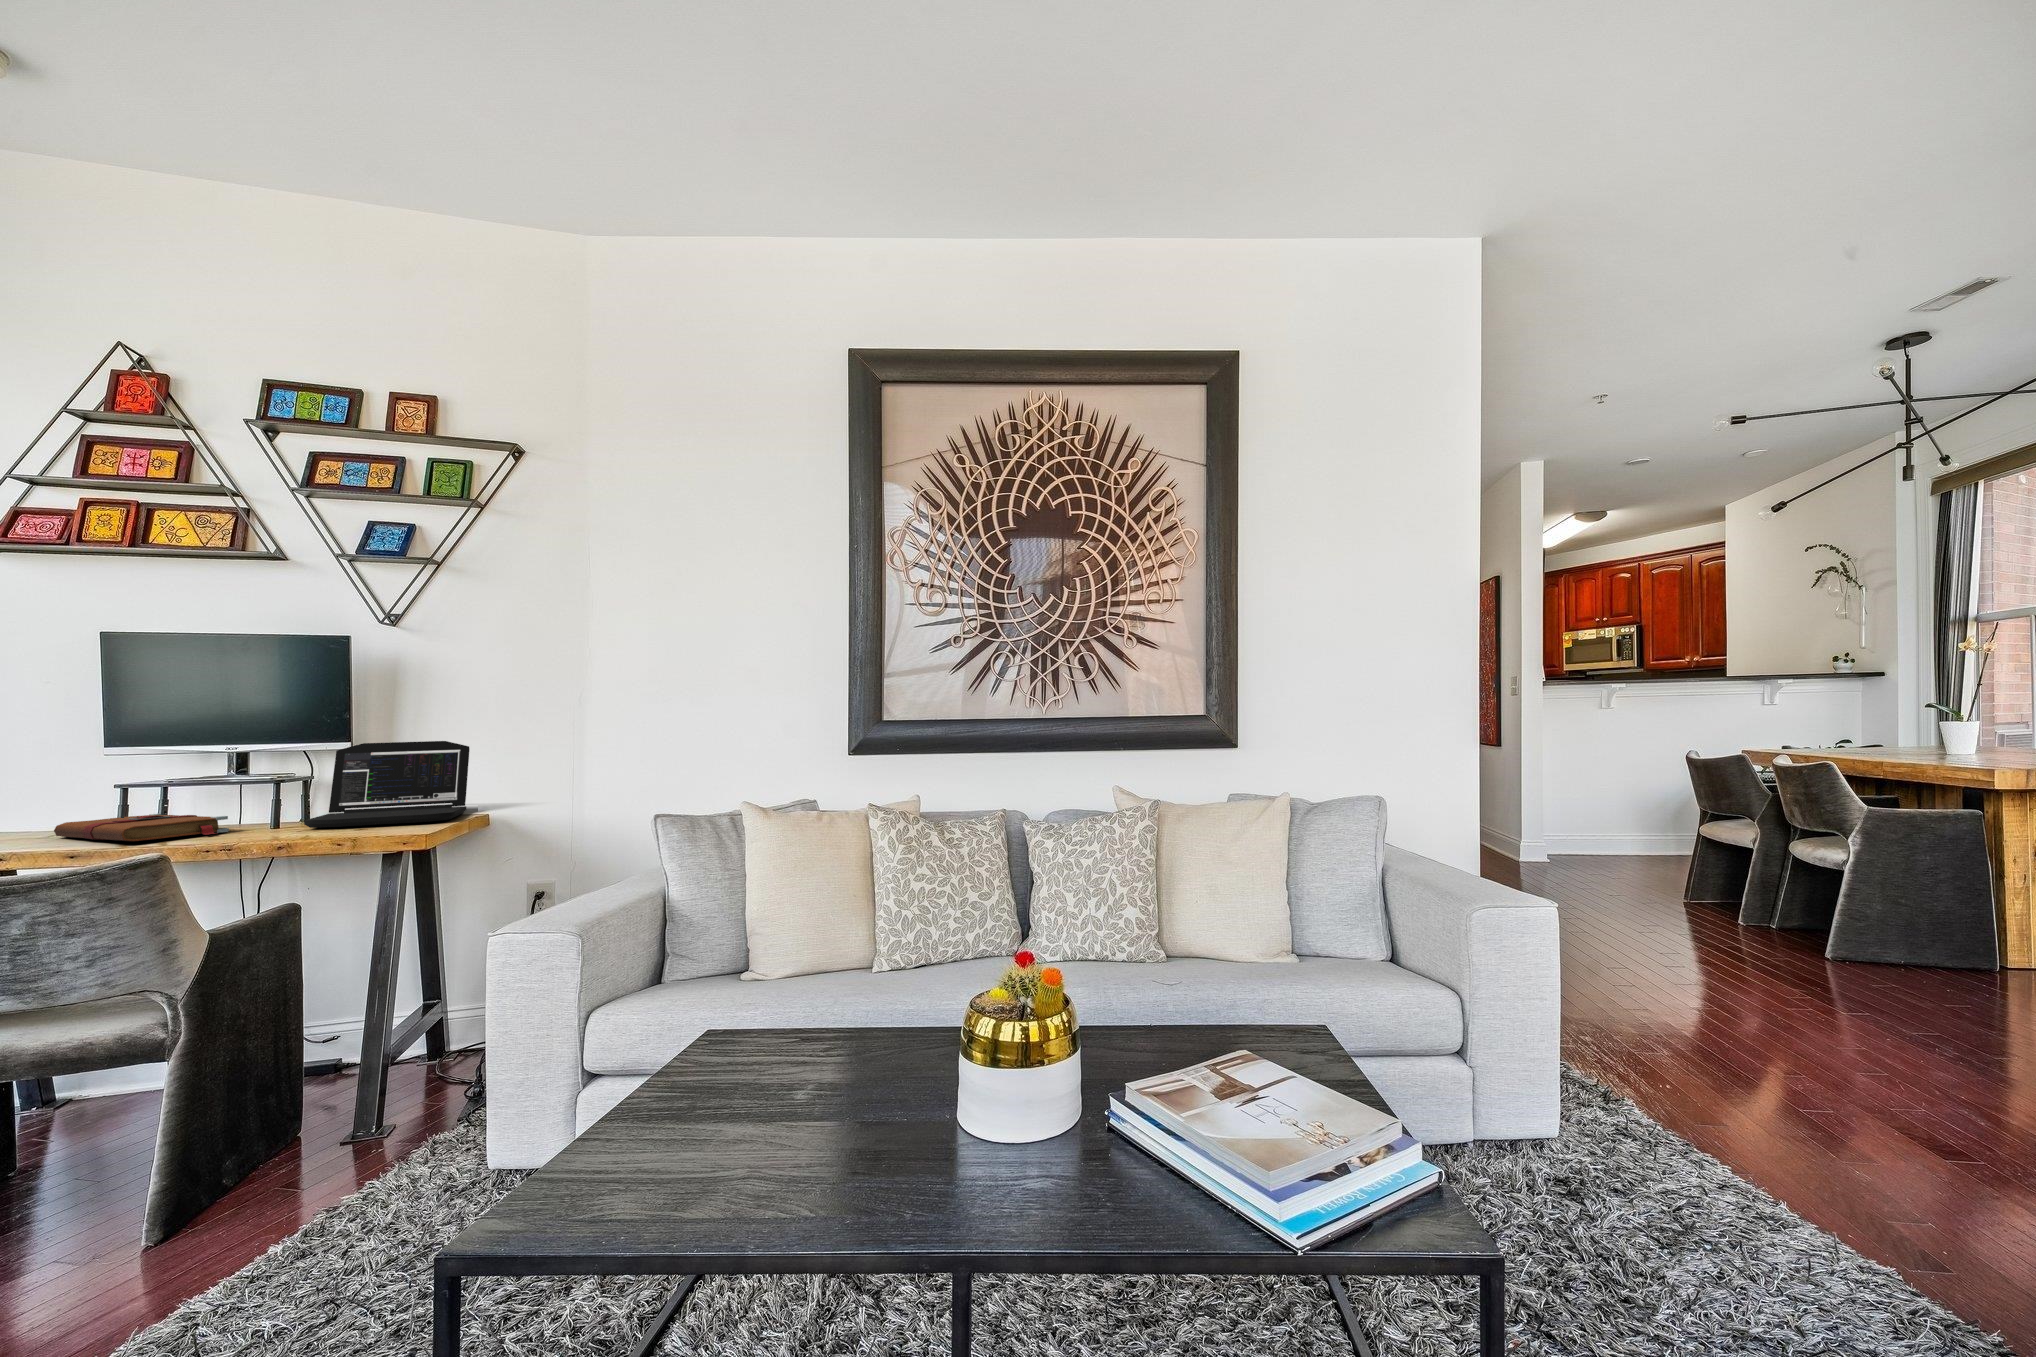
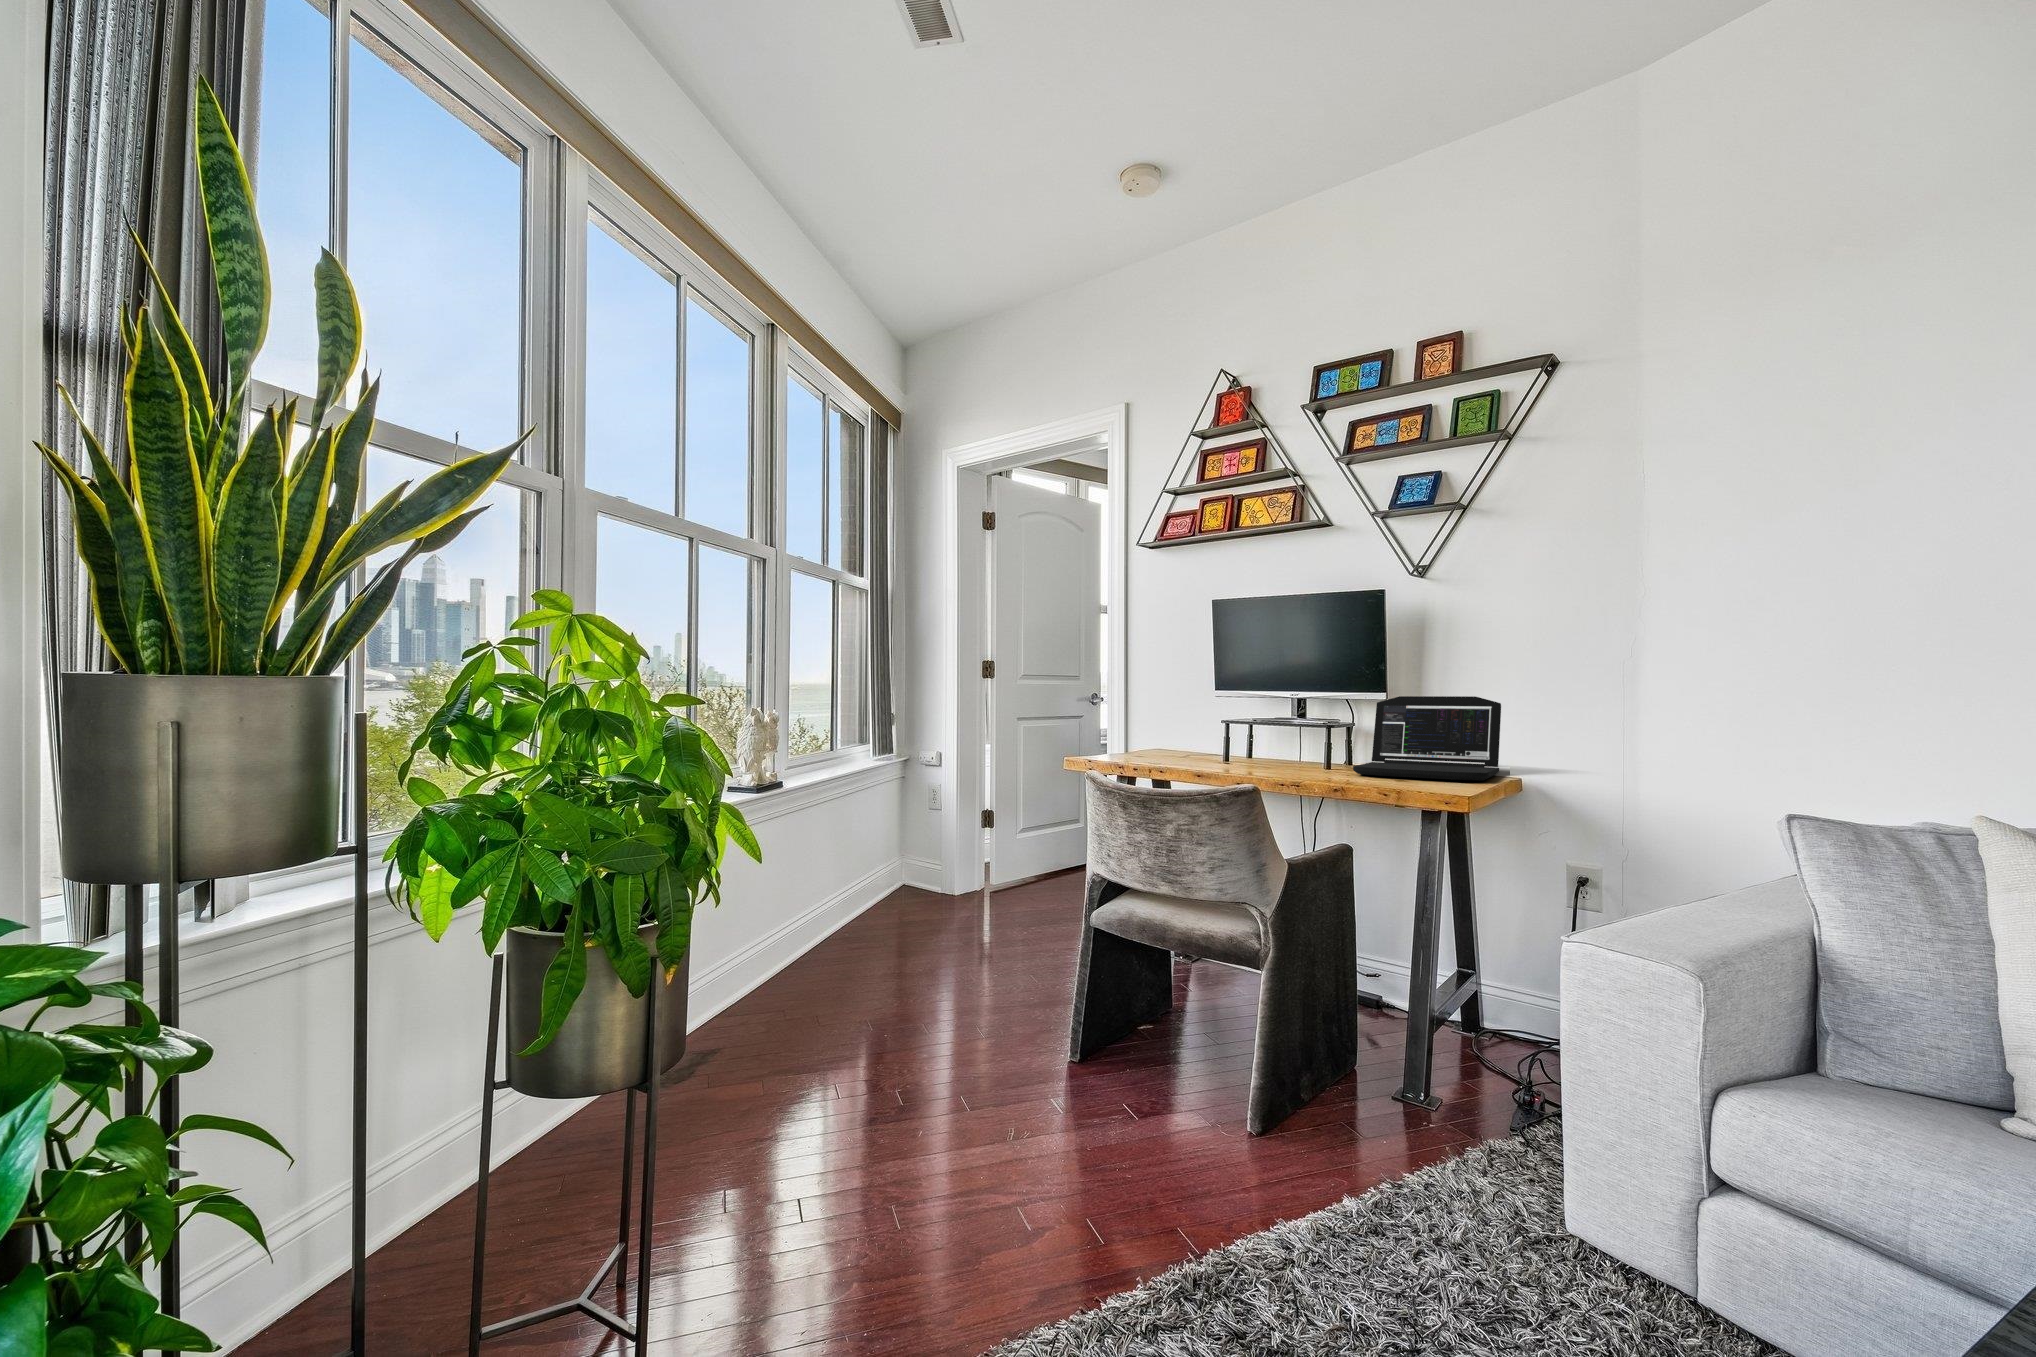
book: present [54,813,229,841] -> none [1190,749,1297,771]

